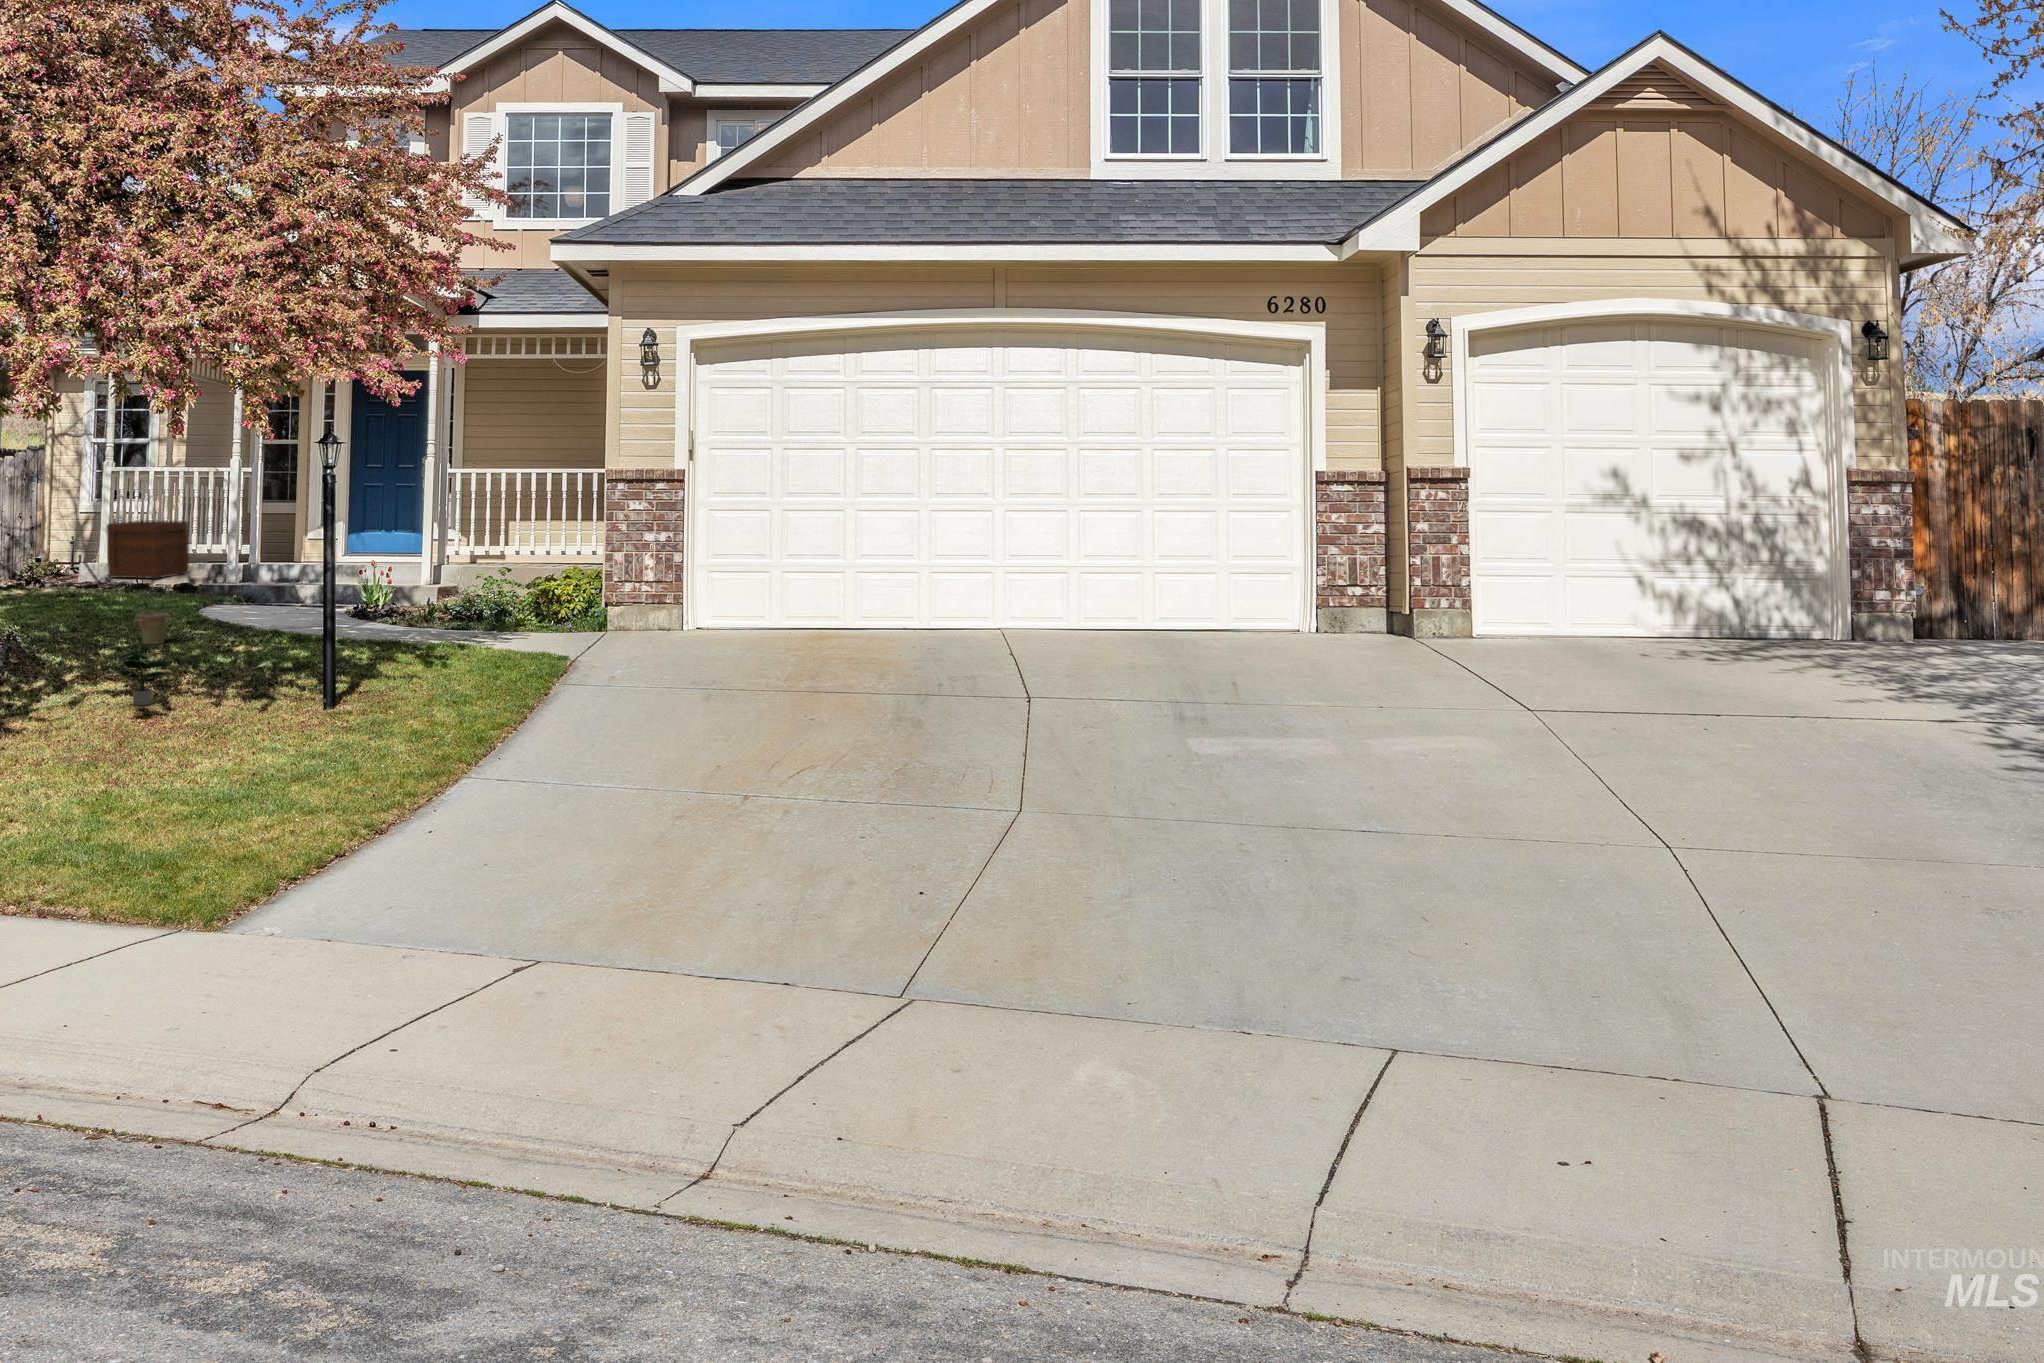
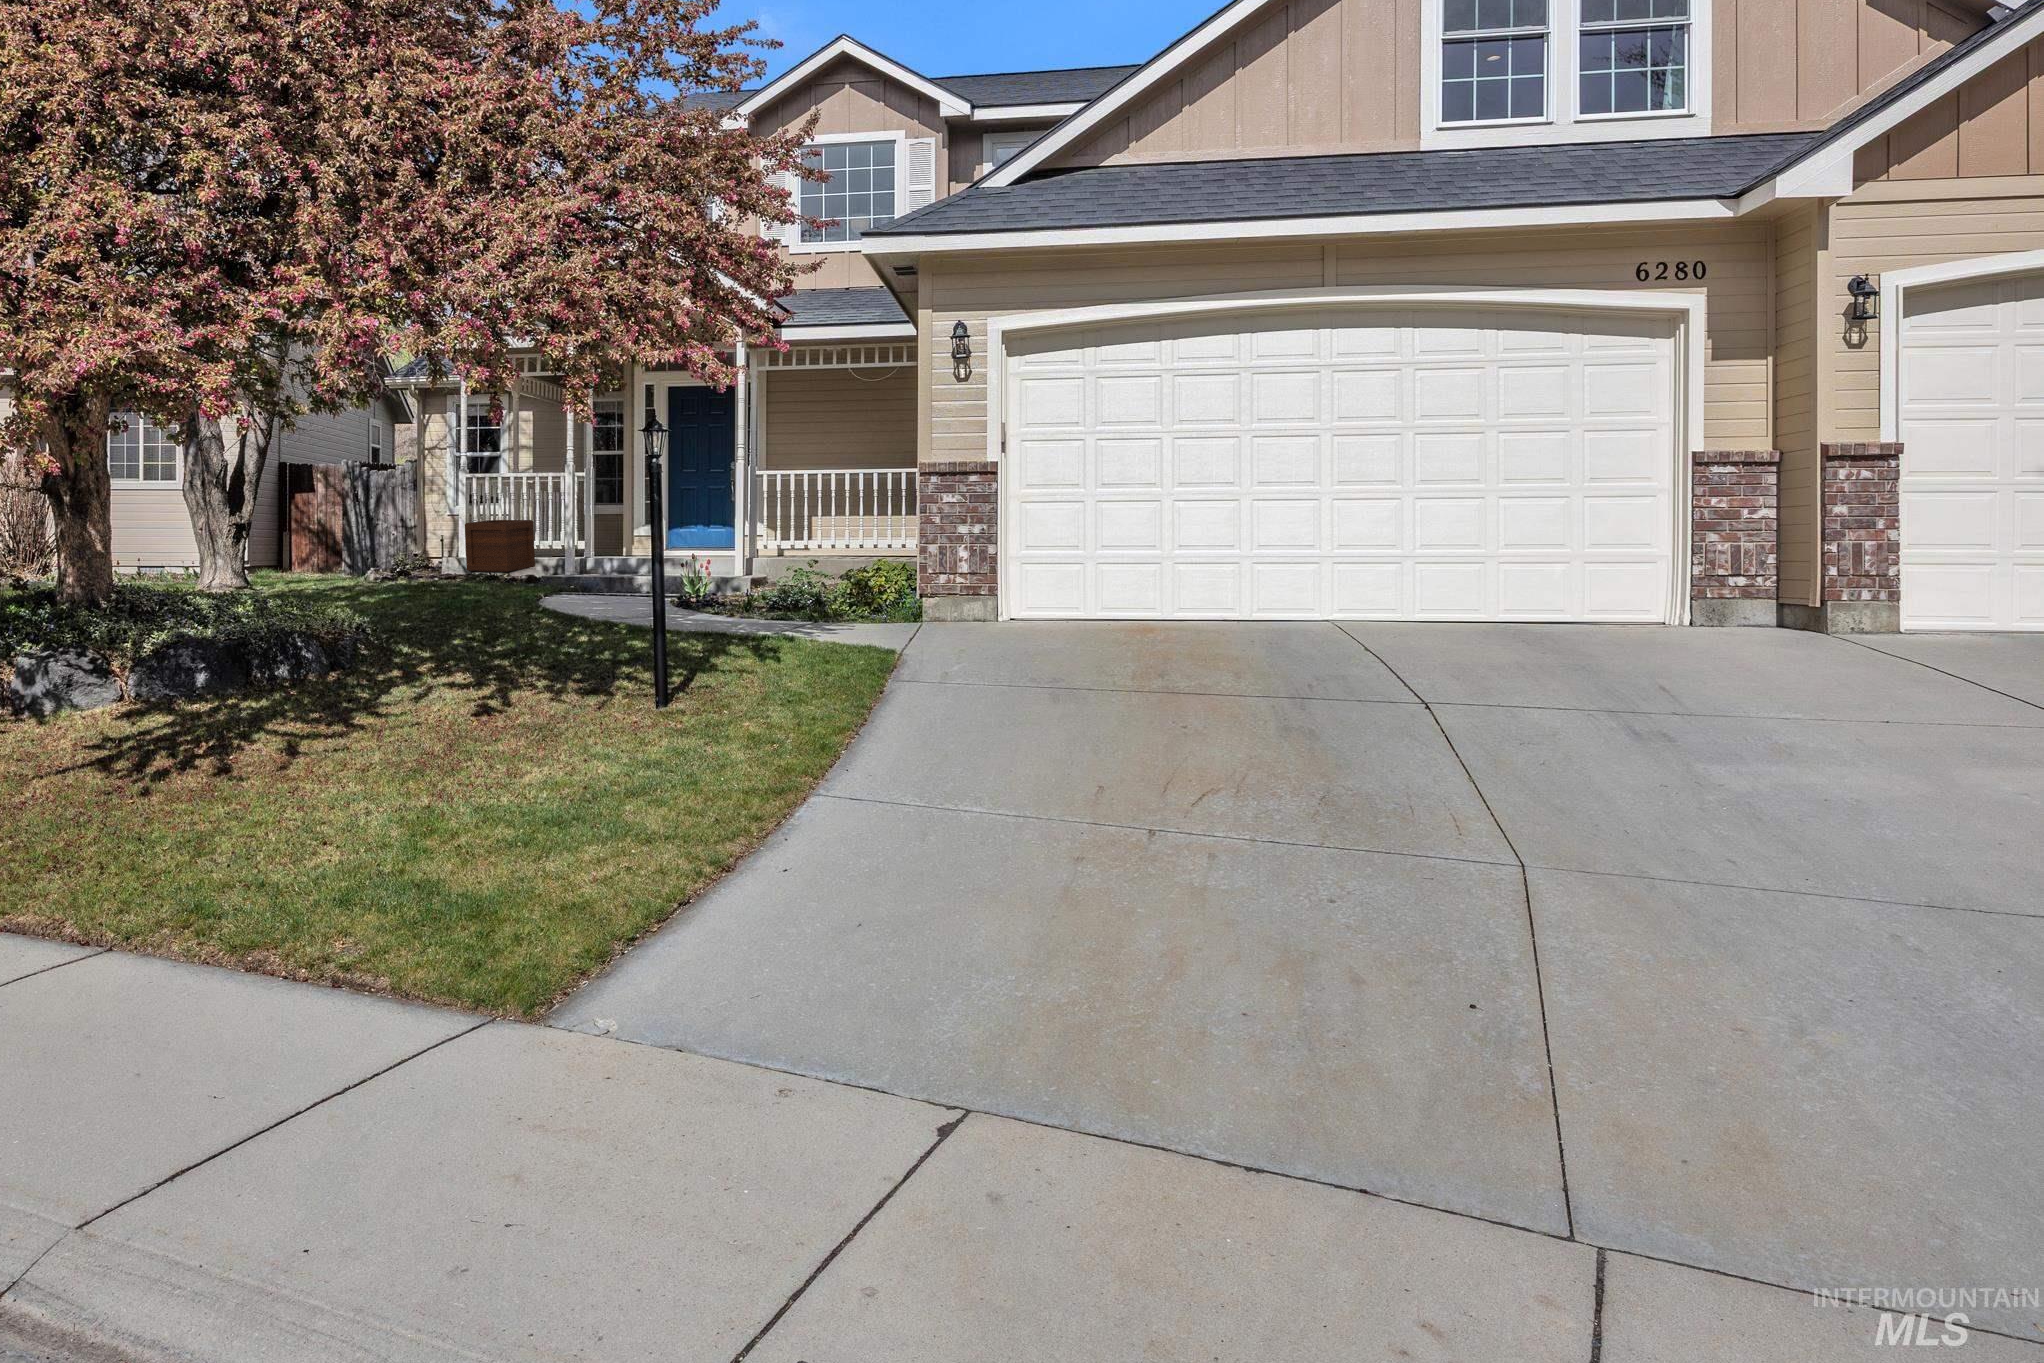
bucket: present [137,613,167,644] -> none [488,604,517,634]
potted plant: present [117,653,171,706] -> none [470,644,519,695]

